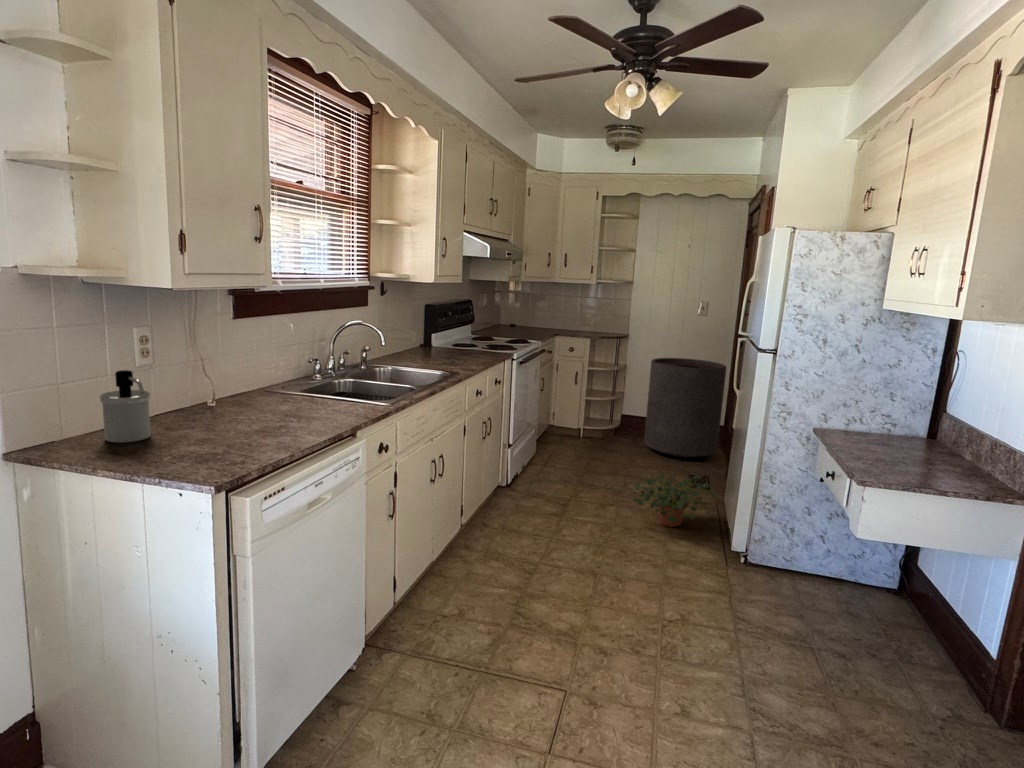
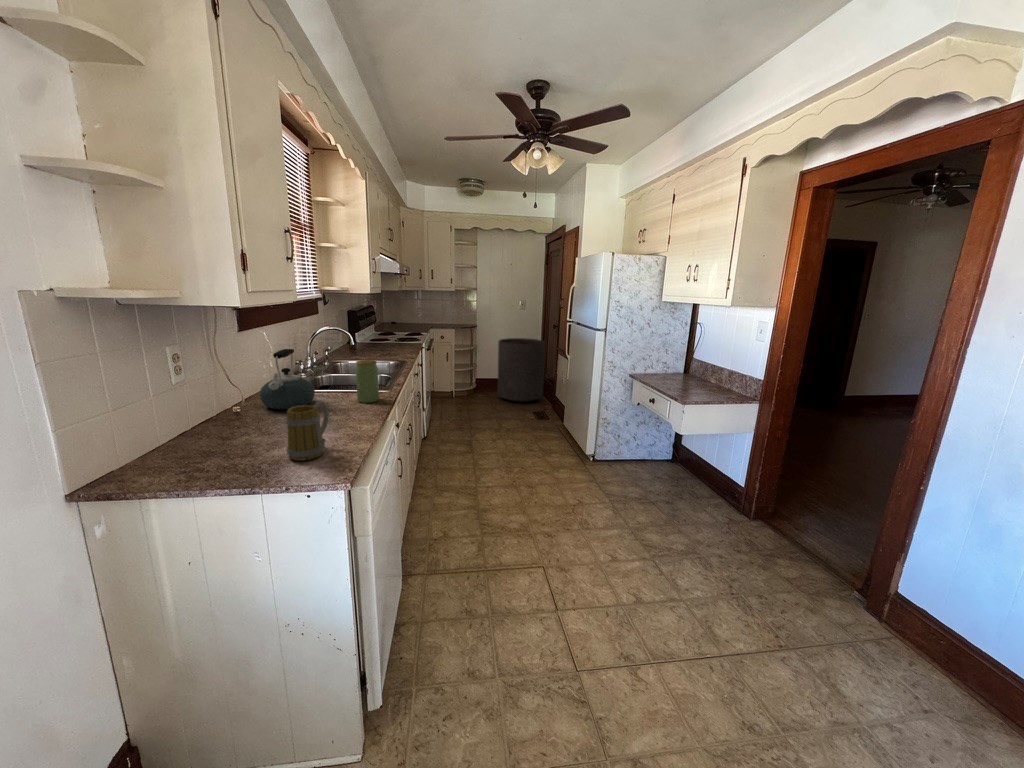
kettle: none [237,341,297,410] -> present [260,349,315,410]
jar: none [339,362,365,414] -> present [356,360,379,403]
soap dispenser: present [100,370,151,443] -> none [160,389,221,460]
mug: none [192,398,250,460] -> present [286,402,329,461]
potted plant: present [633,473,715,527] -> none [516,412,570,447]

